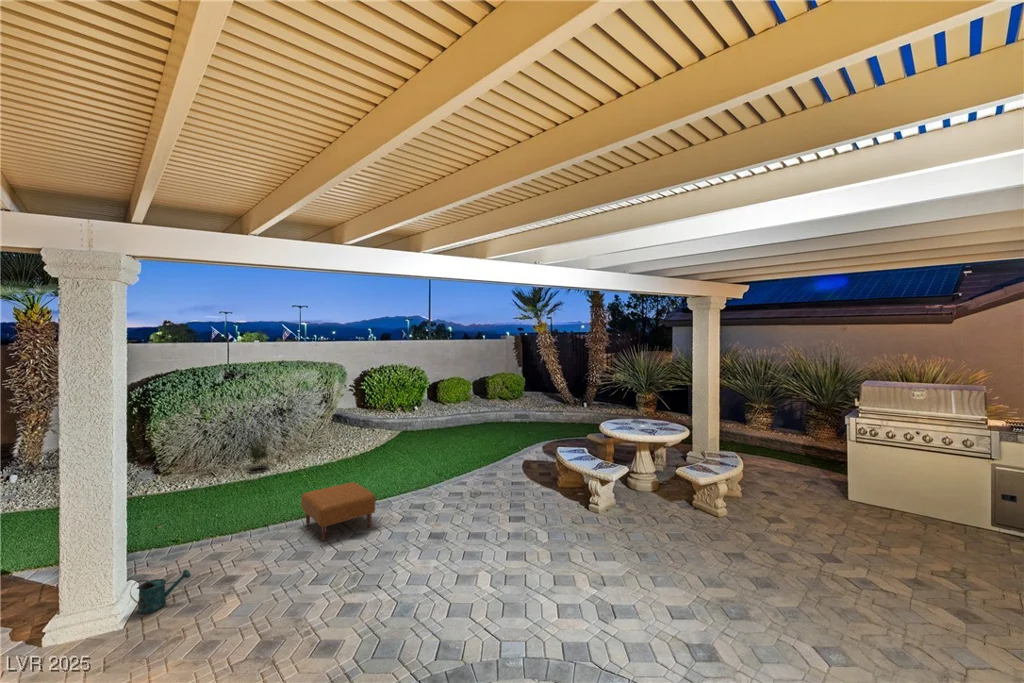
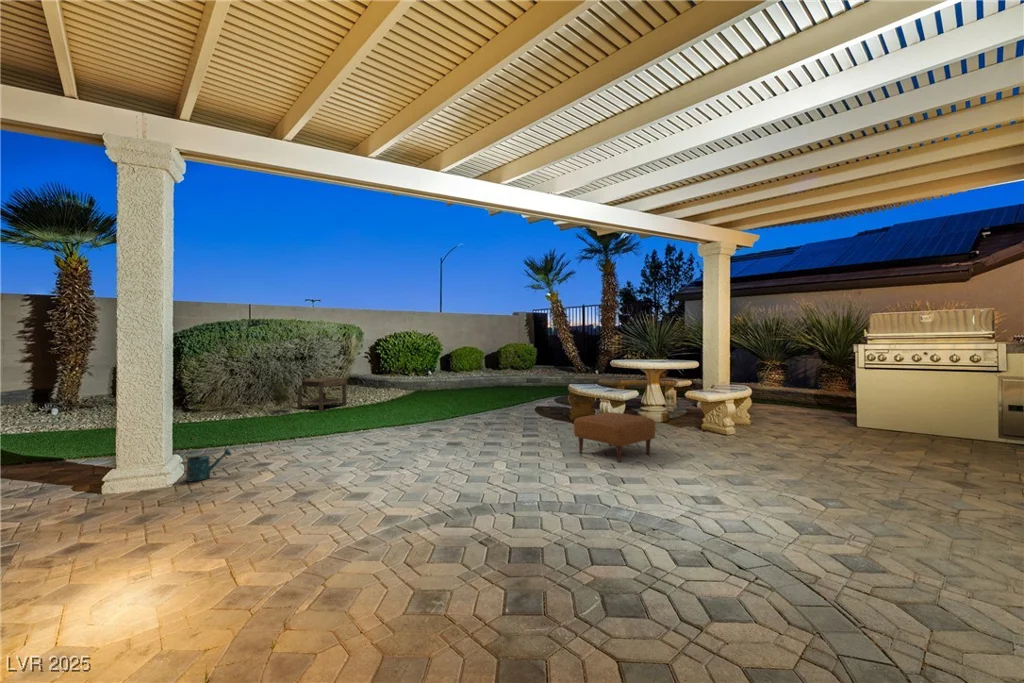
side table: none [277,426,329,467] -> present [297,377,346,411]
ottoman: present [301,482,376,541] -> present [574,412,655,462]

